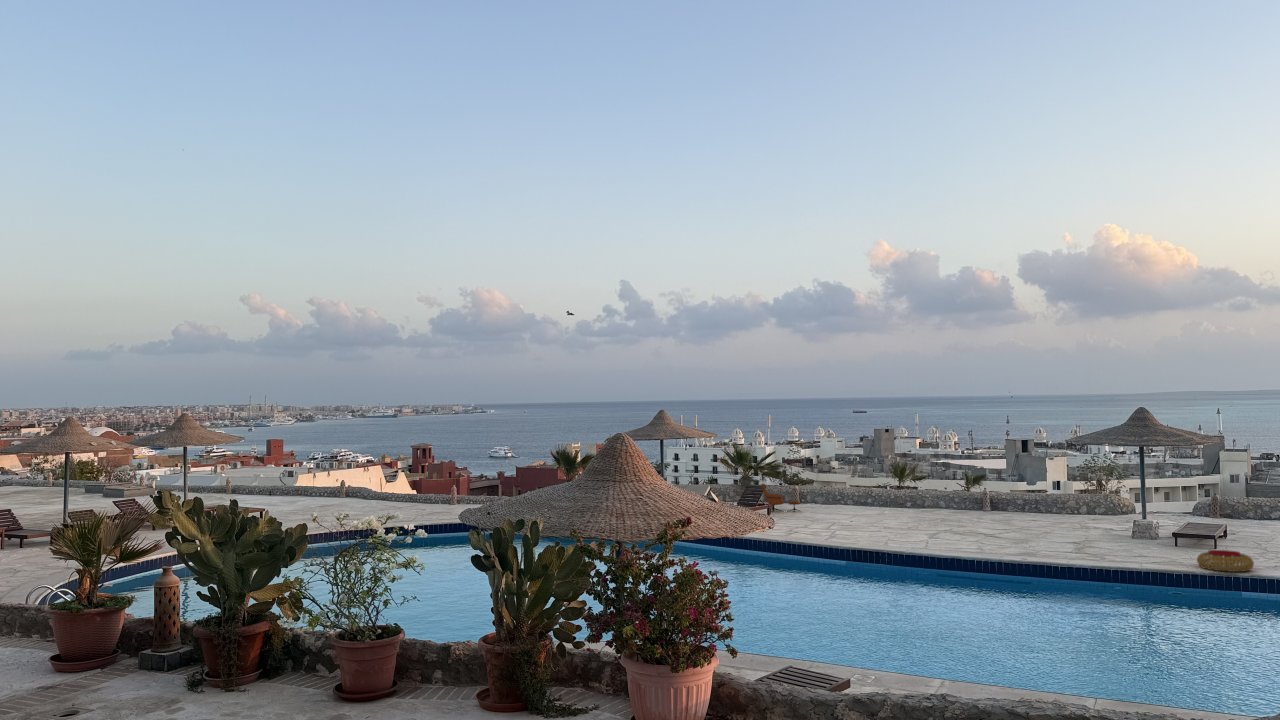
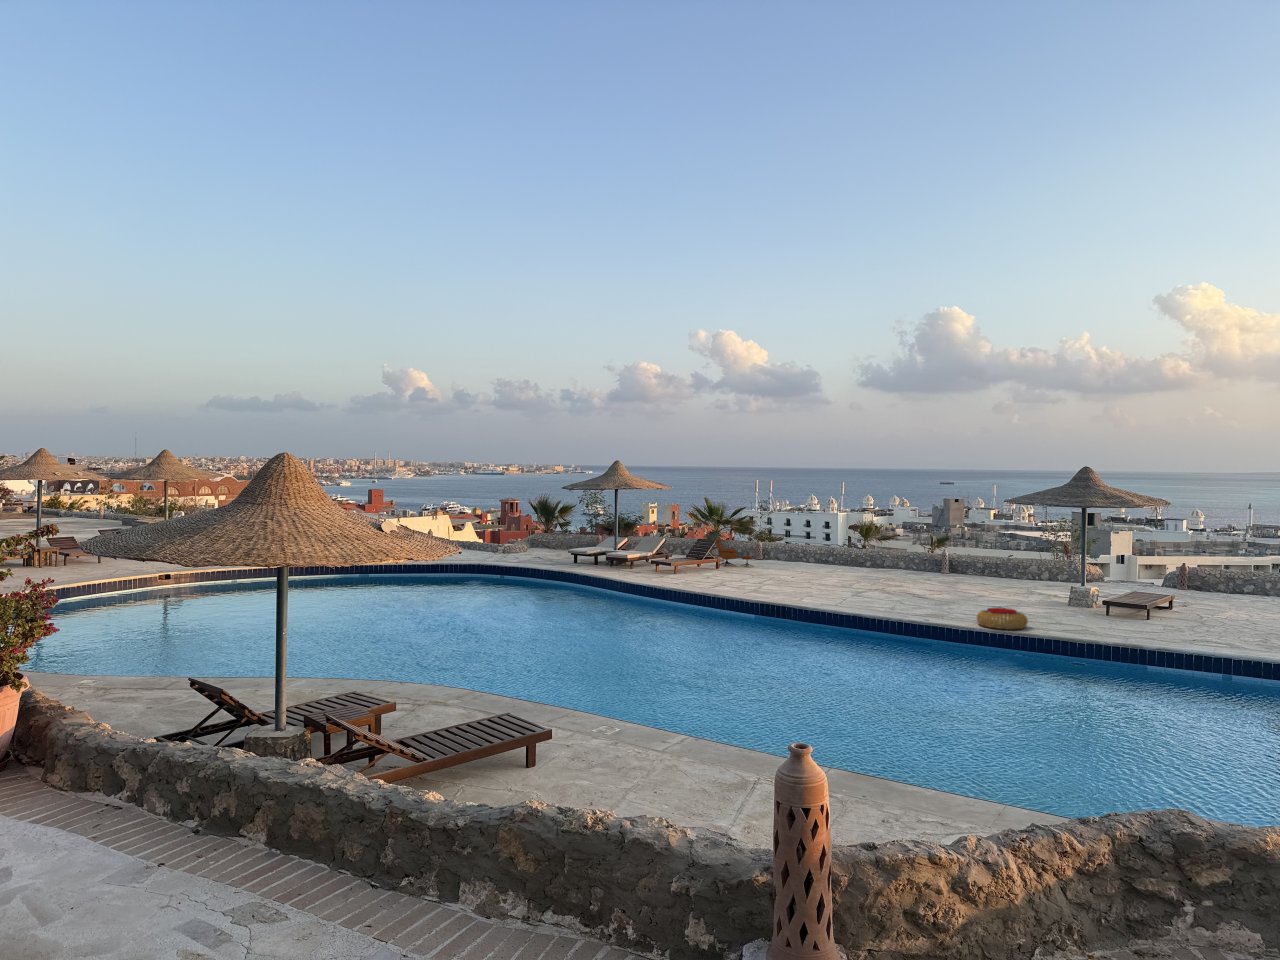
pouf: present [1197,550,1254,572] -> present [977,608,1028,629]

